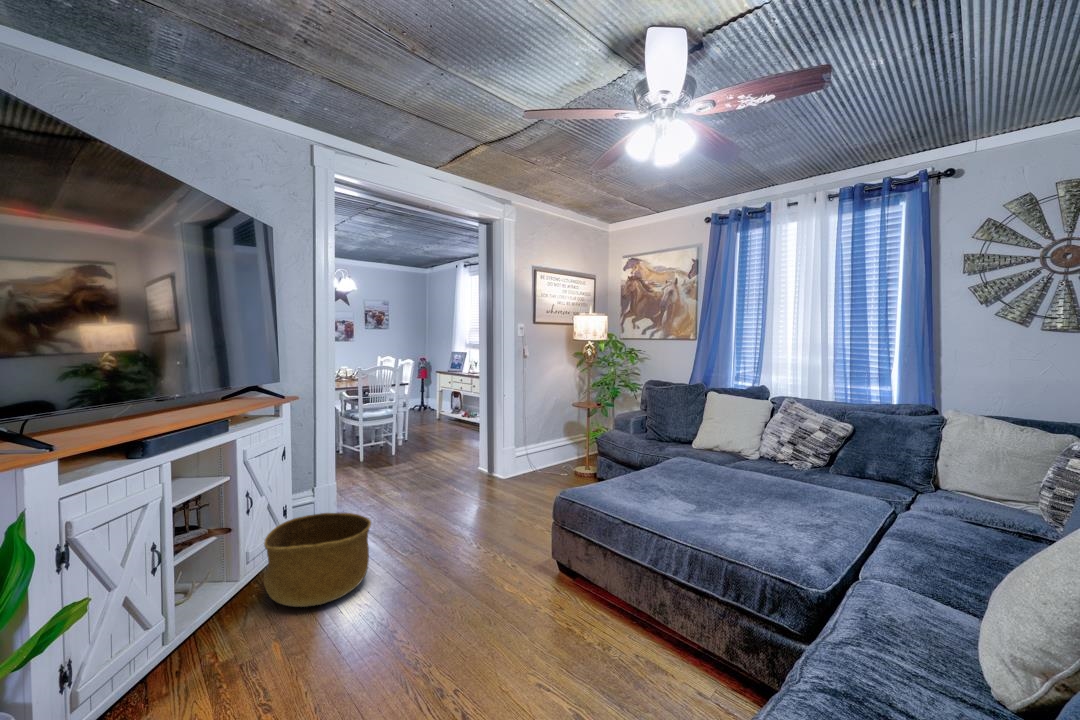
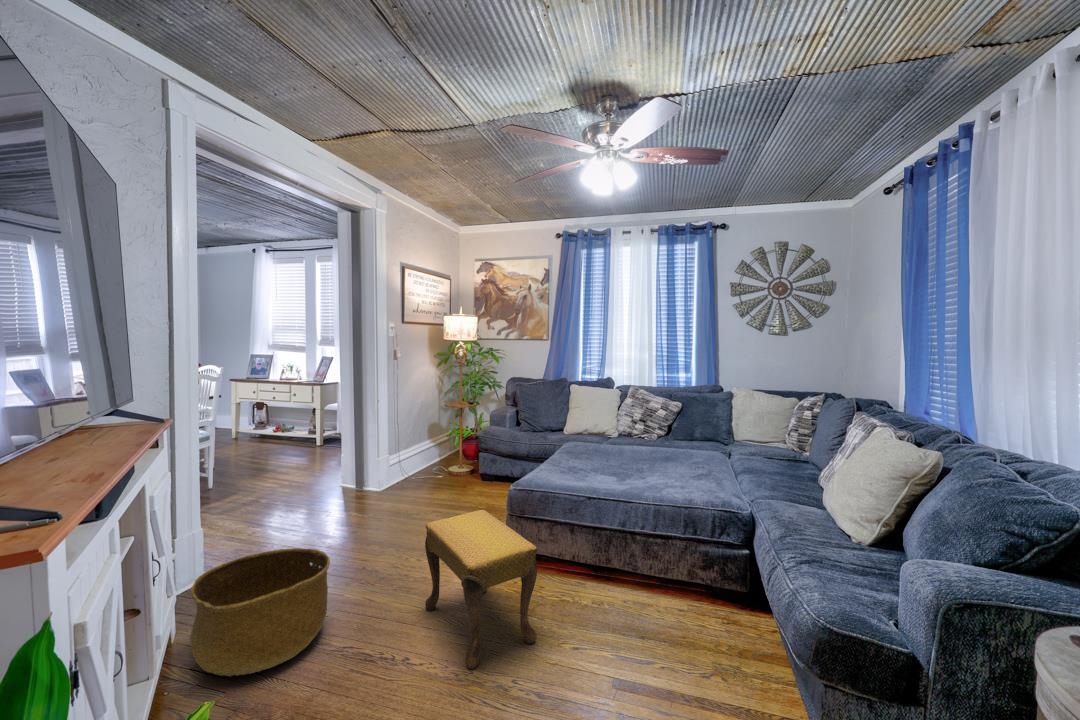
footstool: none [425,513,511,668] -> present [425,510,537,669]

